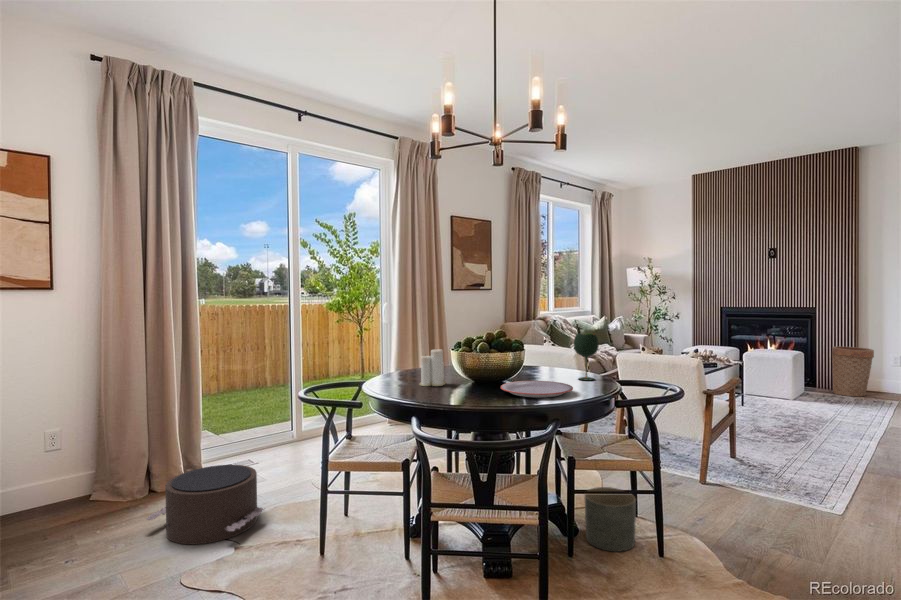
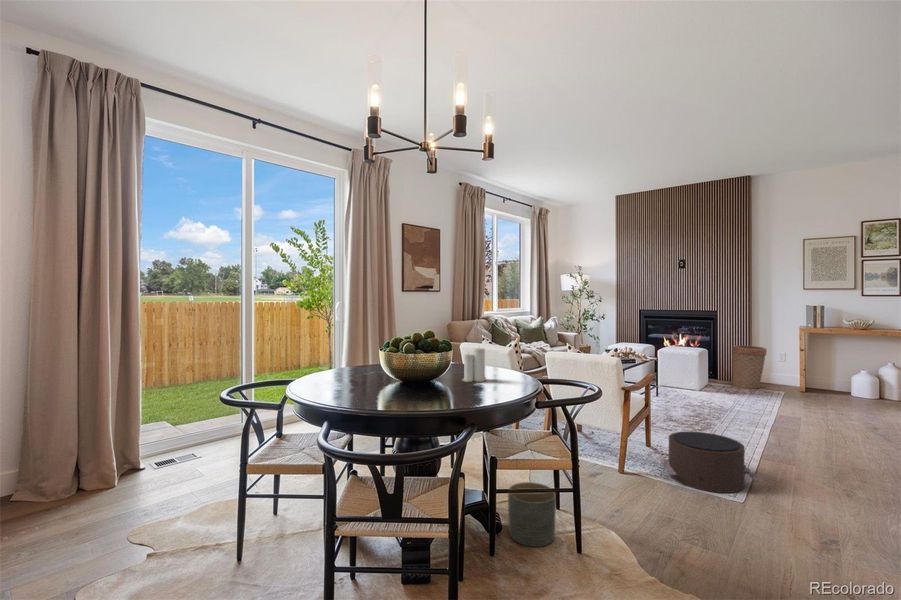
wine glass: present [574,333,599,380] -> none [501,335,524,380]
candle: present [420,349,446,386] -> present [462,348,486,382]
plate: present [501,381,573,398] -> none [425,381,496,399]
pouf: present [146,465,264,544] -> present [660,432,763,493]

